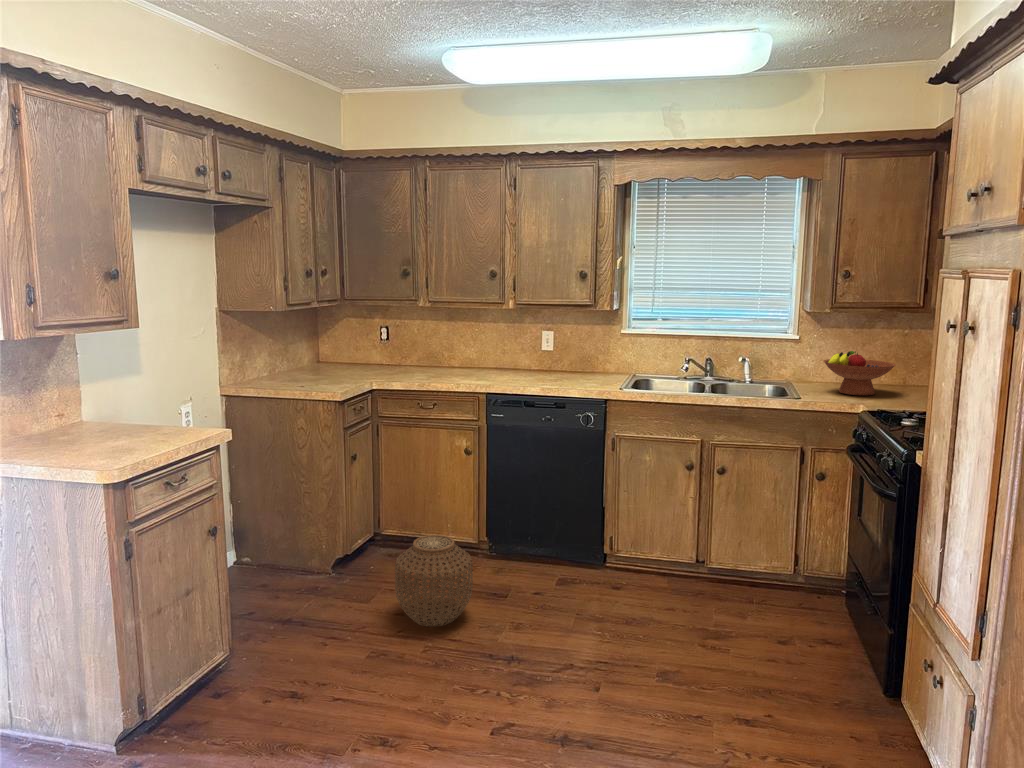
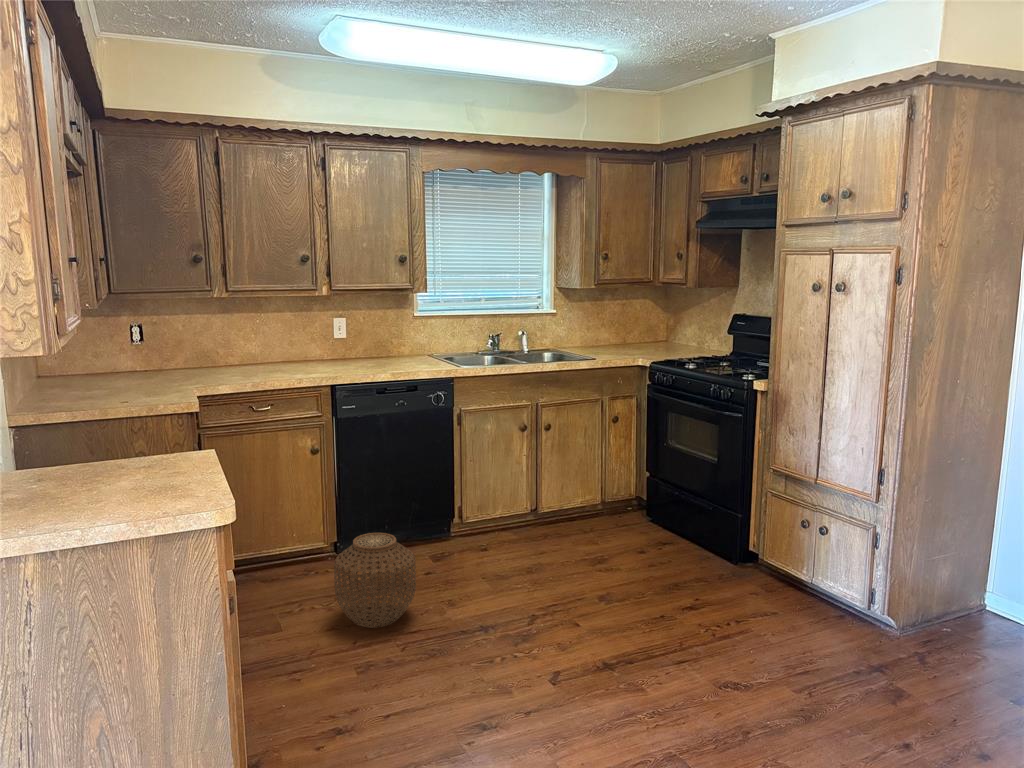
fruit bowl: present [824,351,896,396] -> none [588,319,640,354]

